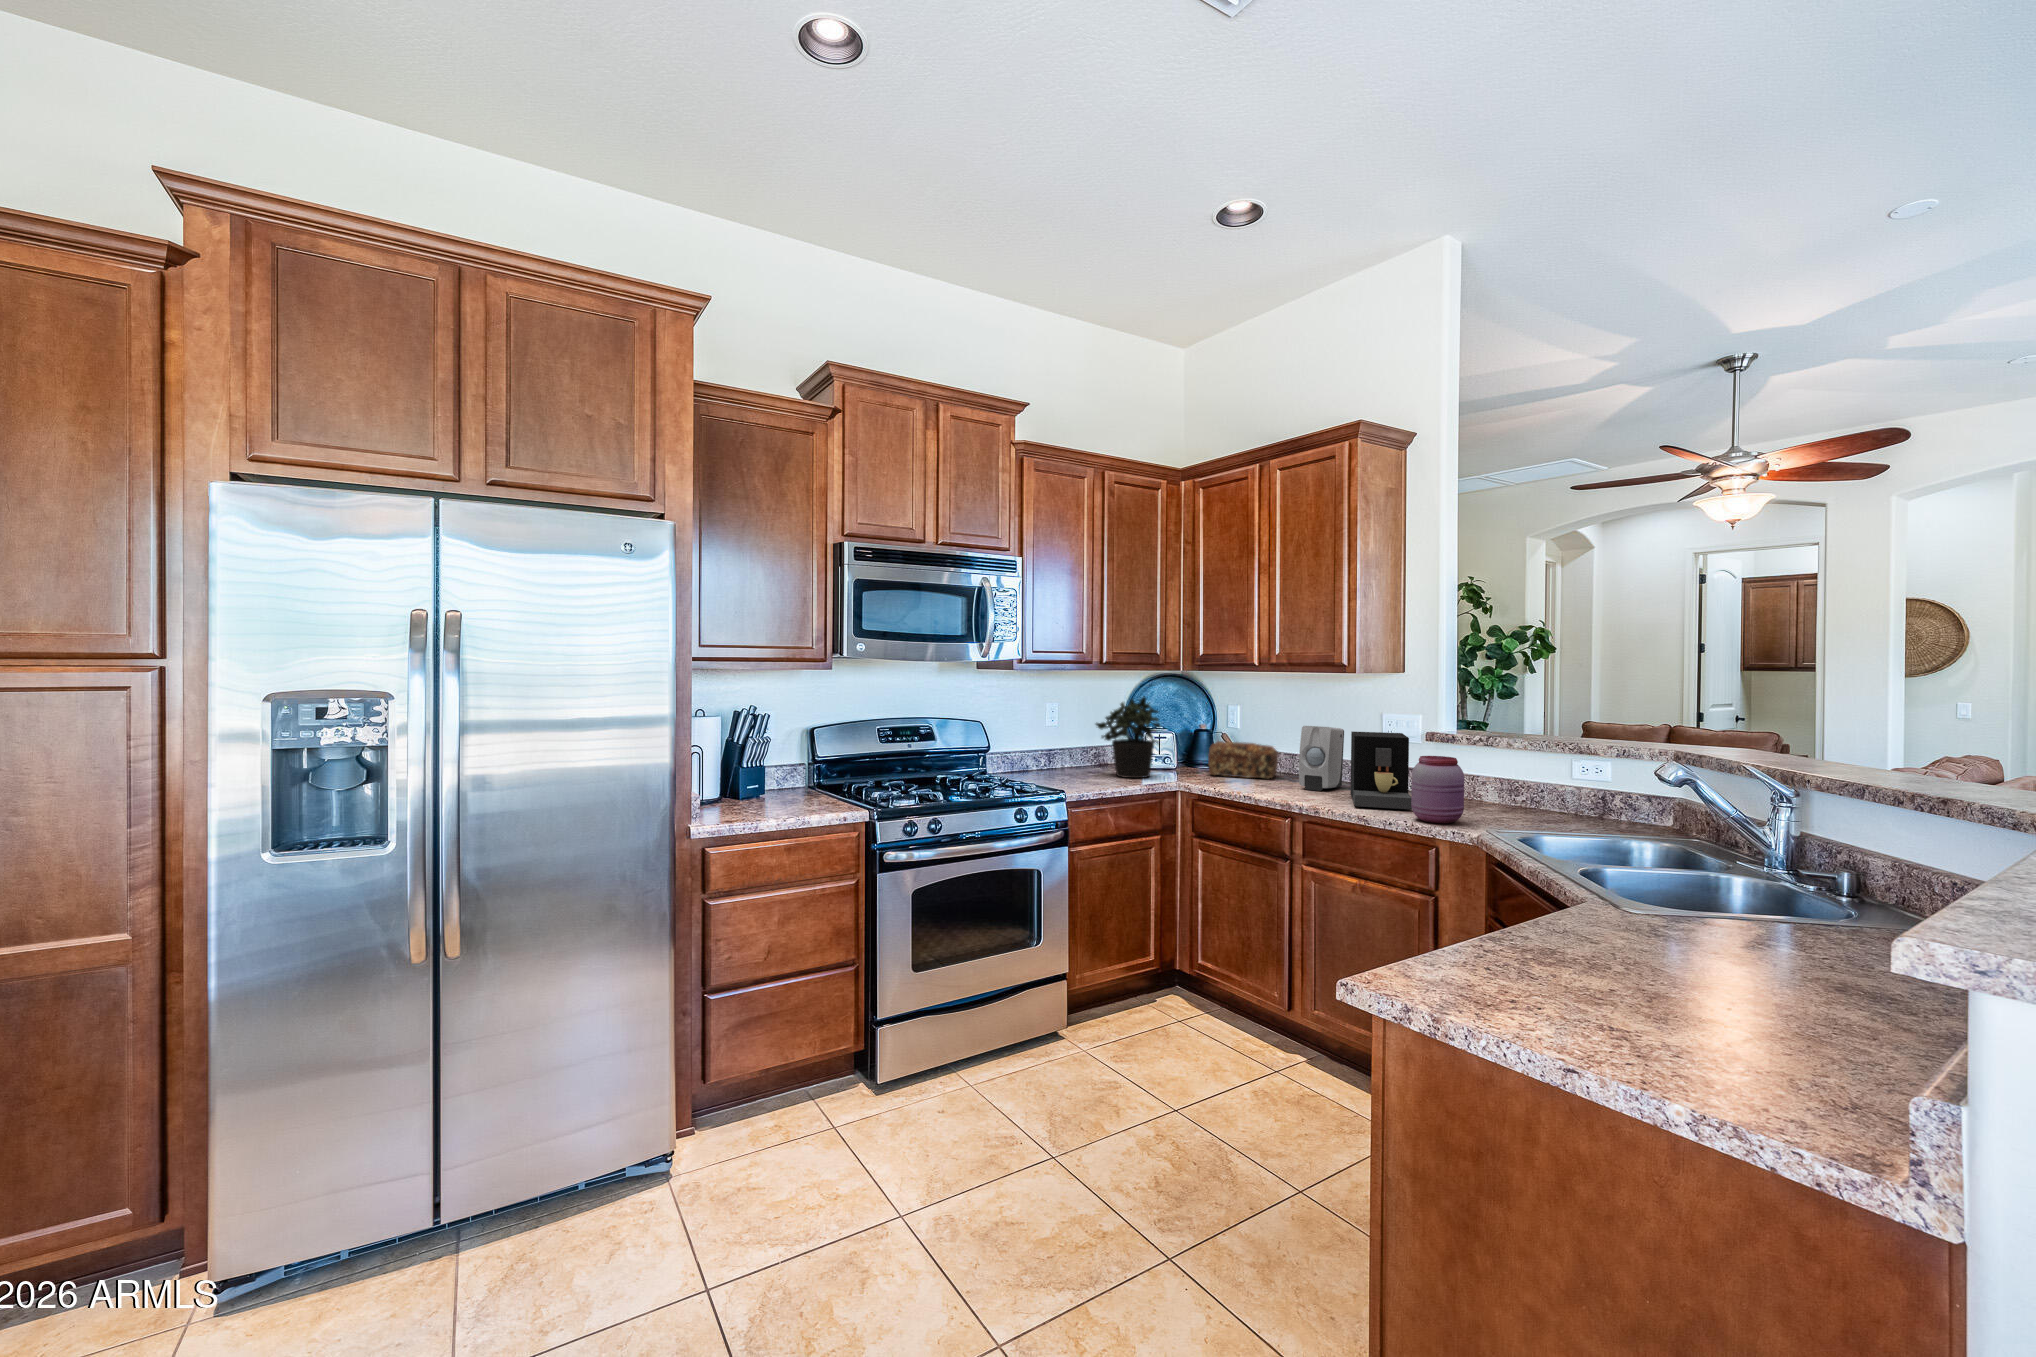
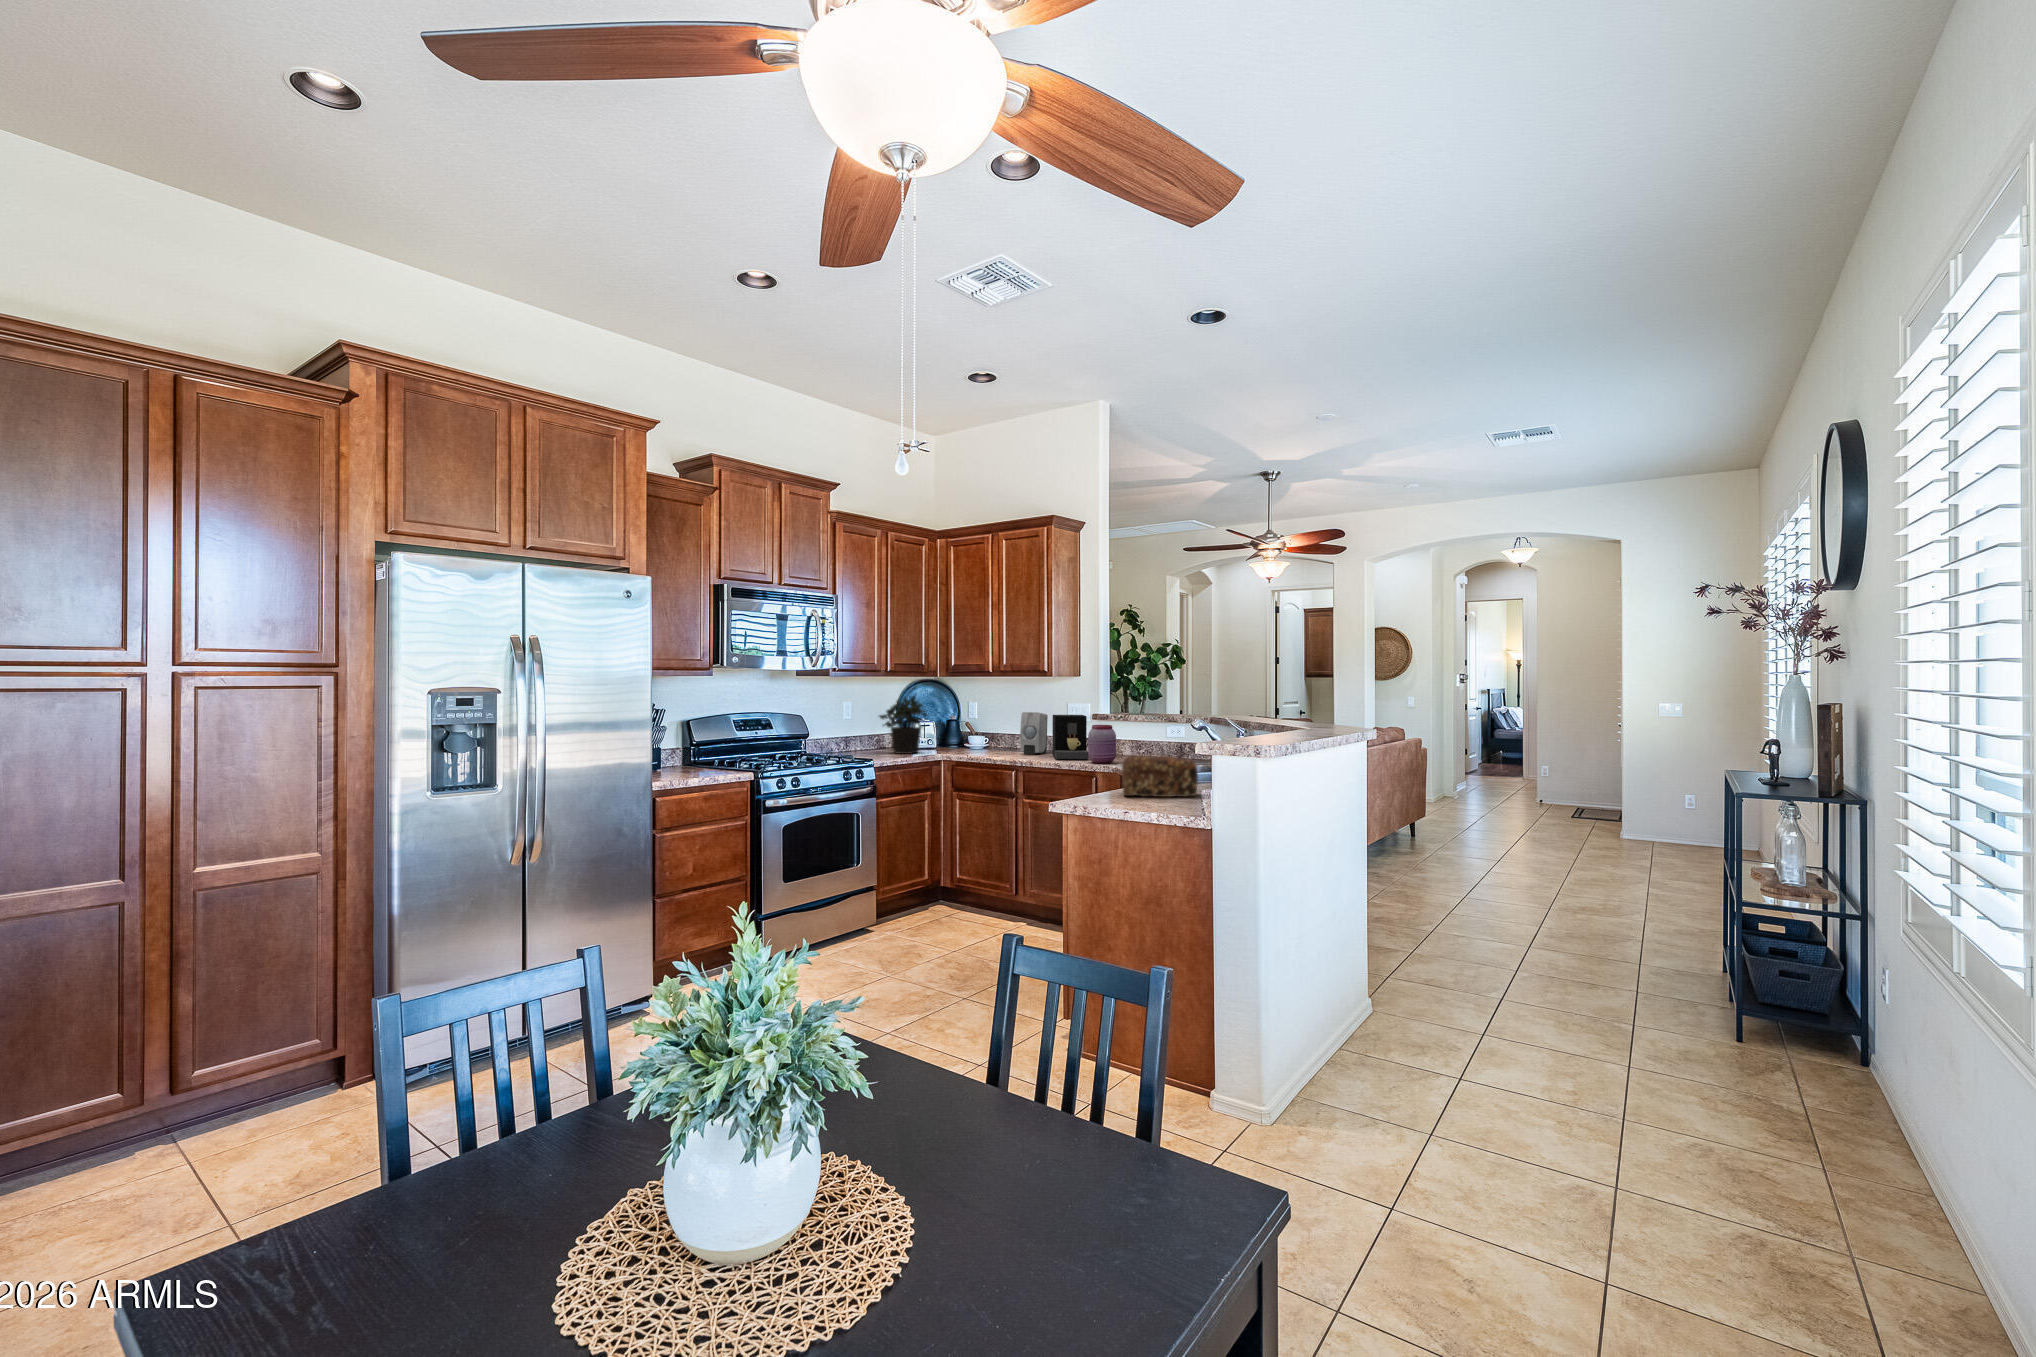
bread loaf: present [1208,741,1278,778] -> present [1122,756,1198,797]

